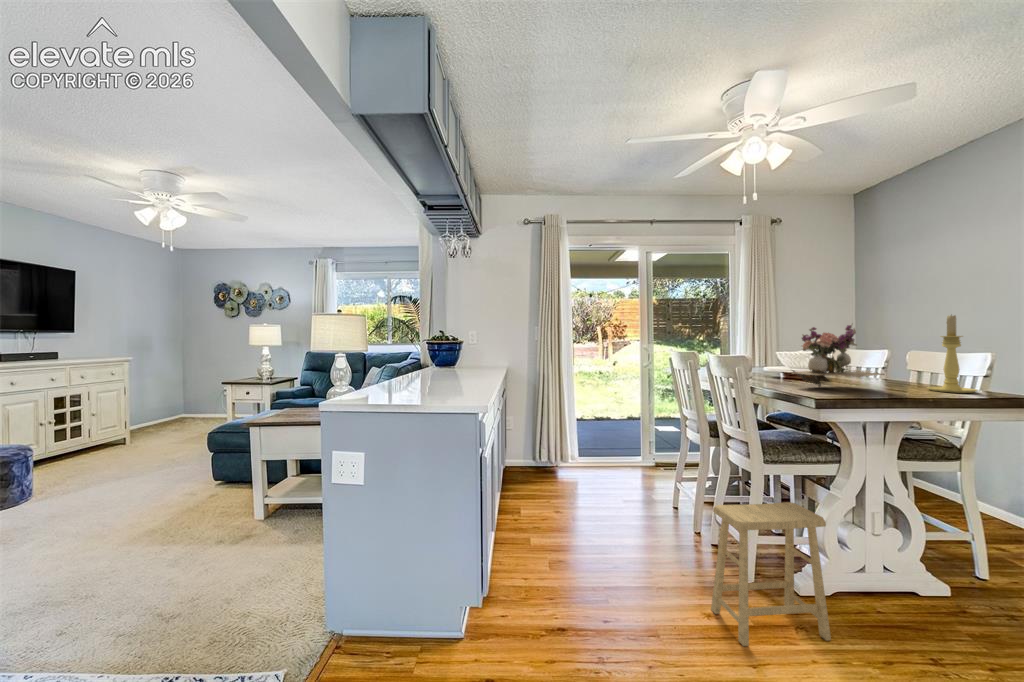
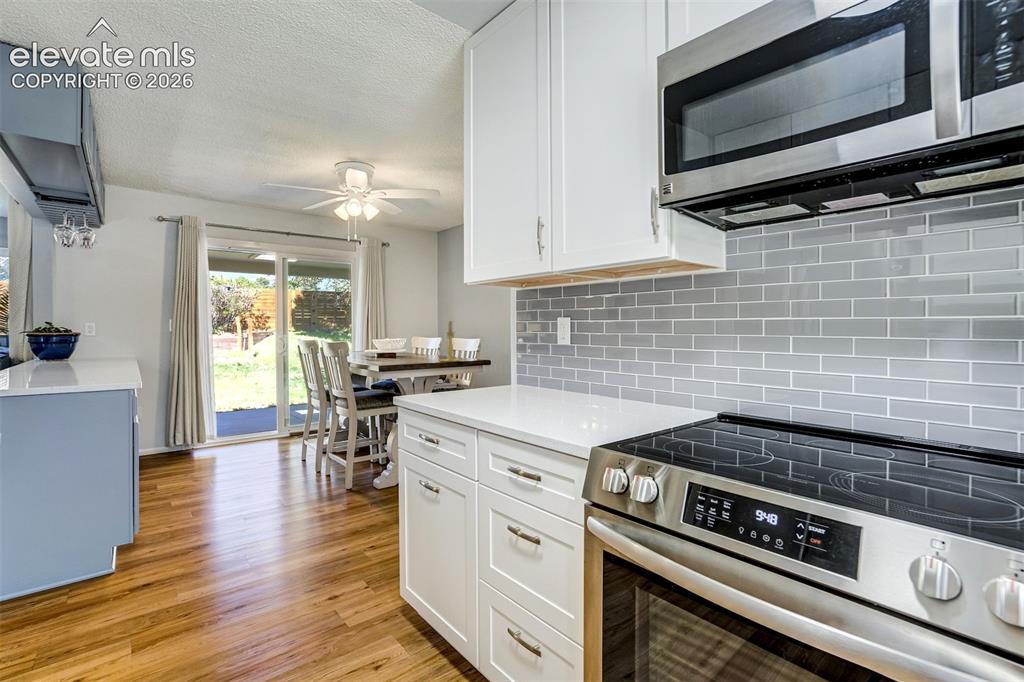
flower arrangement: present [792,325,885,387] -> none [371,324,417,362]
footstool: present [711,502,831,646] -> none [318,429,382,511]

